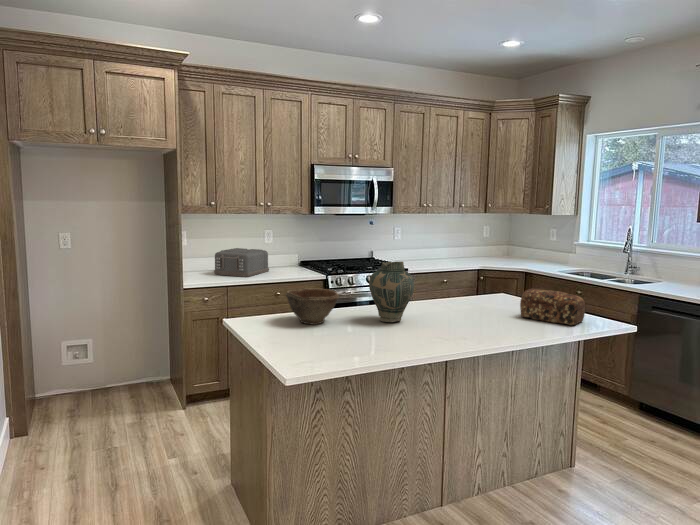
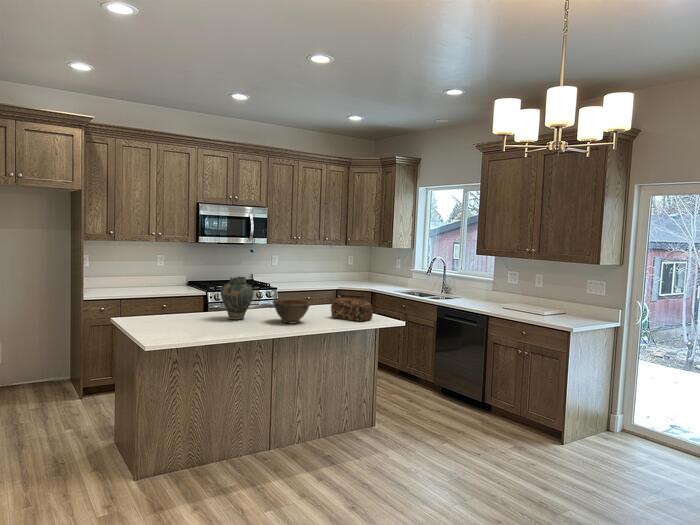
toaster: present [214,248,269,277] -> none [112,270,160,293]
bowl: present [286,288,339,324] -> present [273,299,311,323]

